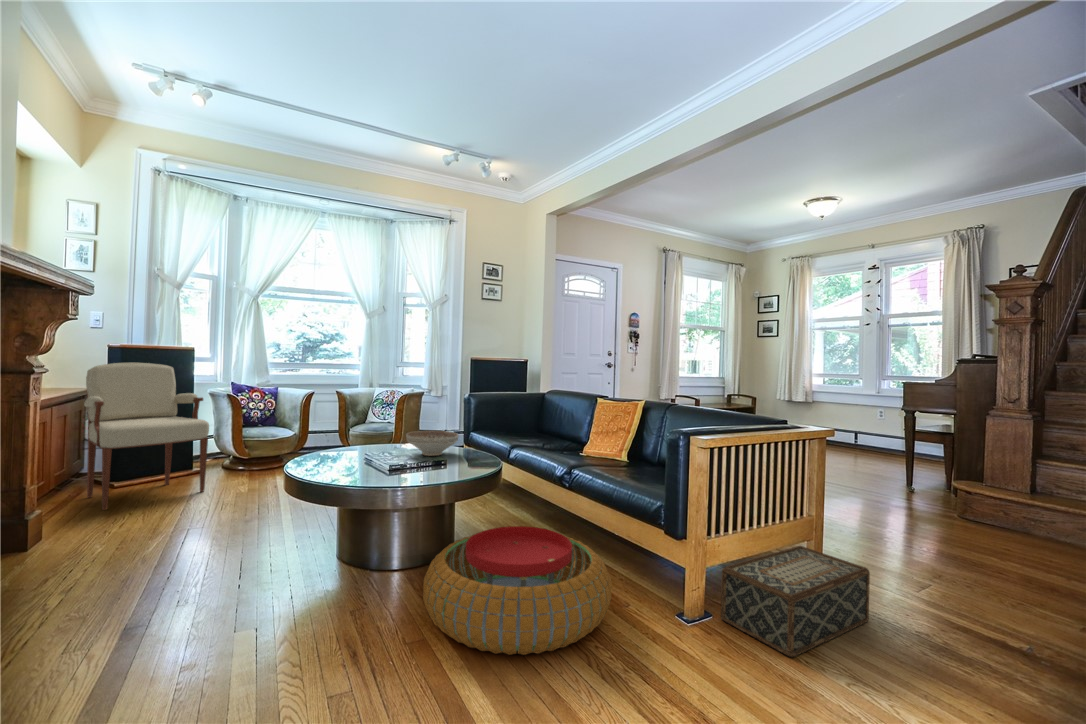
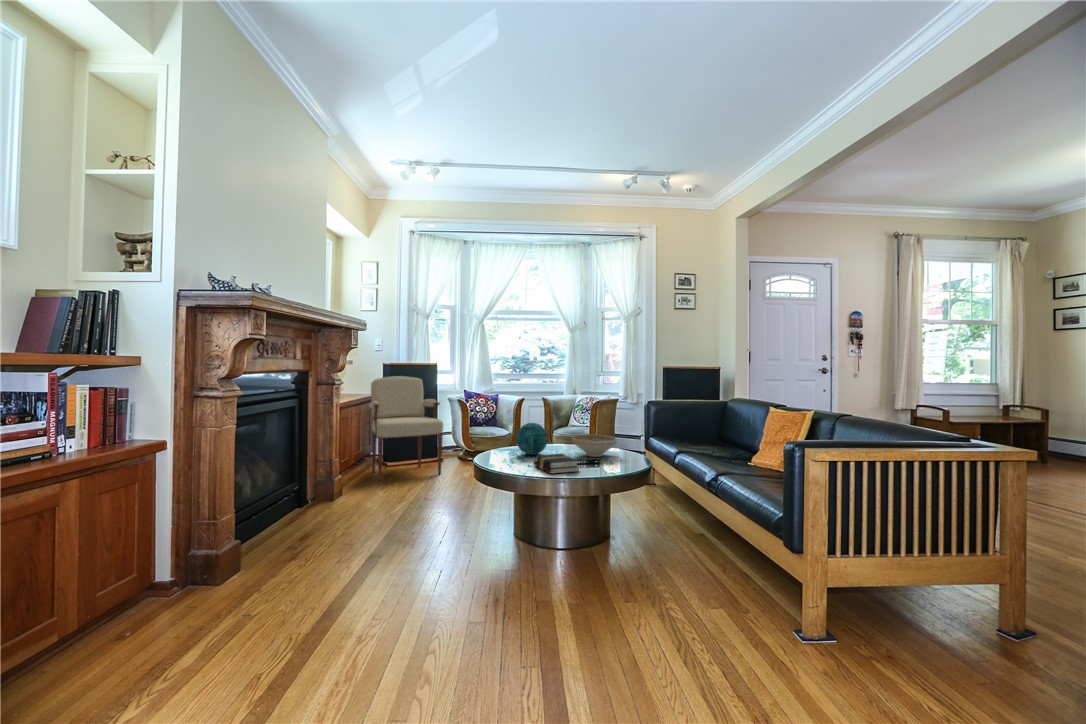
decorative orb: none [336,419,377,458] -> present [516,423,548,455]
hardback book: none [368,455,429,480] -> present [534,454,579,474]
pouf: present [423,526,612,655] -> none [557,522,726,631]
woven basket: present [721,546,870,657] -> none [845,585,1055,693]

